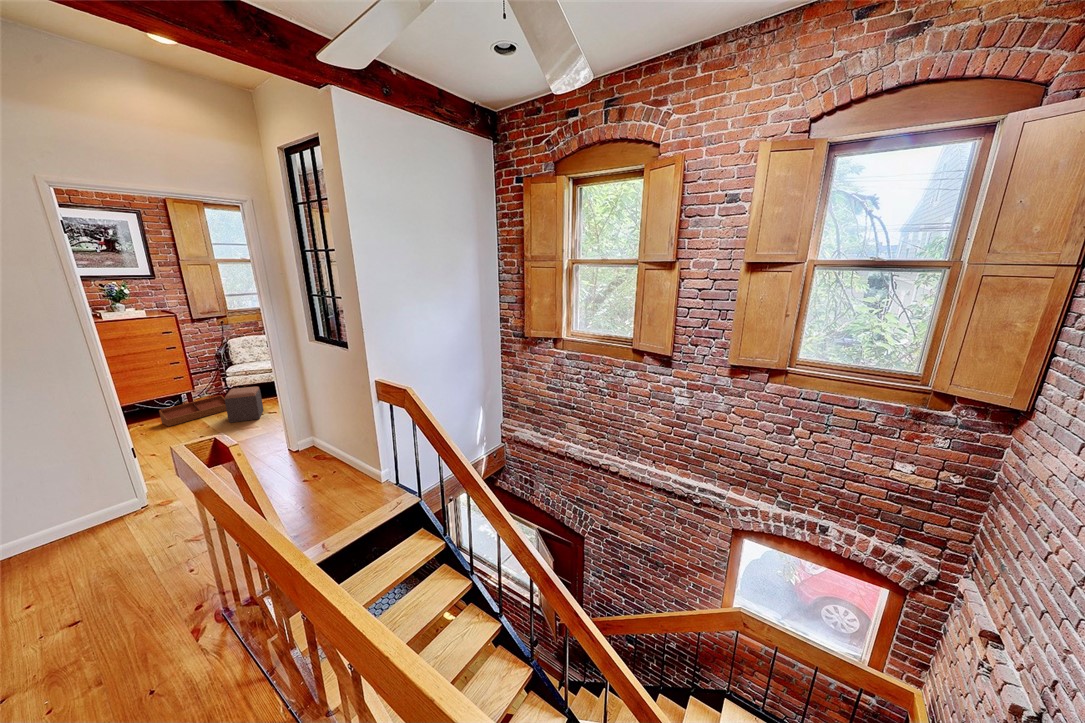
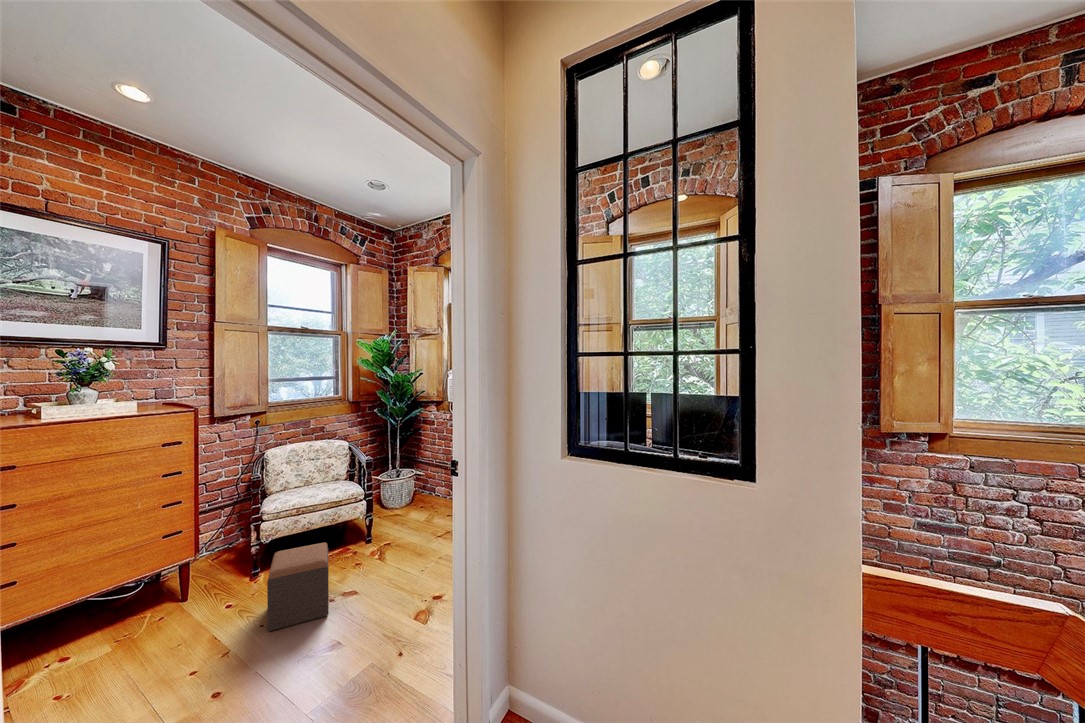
storage bin: present [159,395,226,426] -> none [119,560,262,653]

